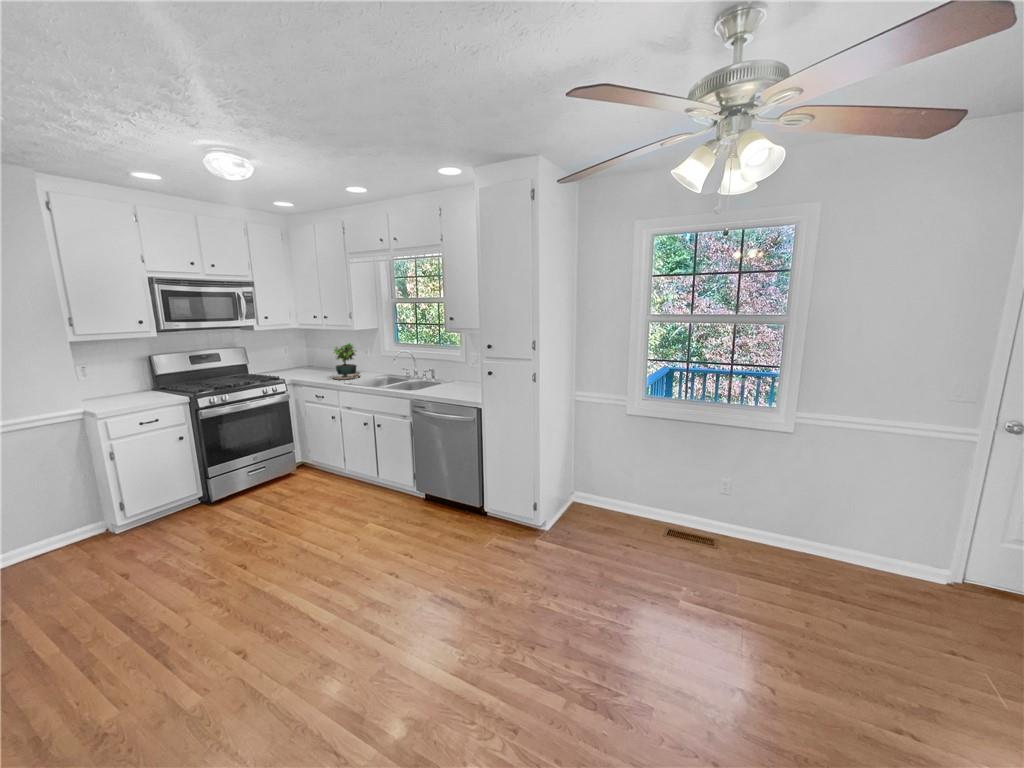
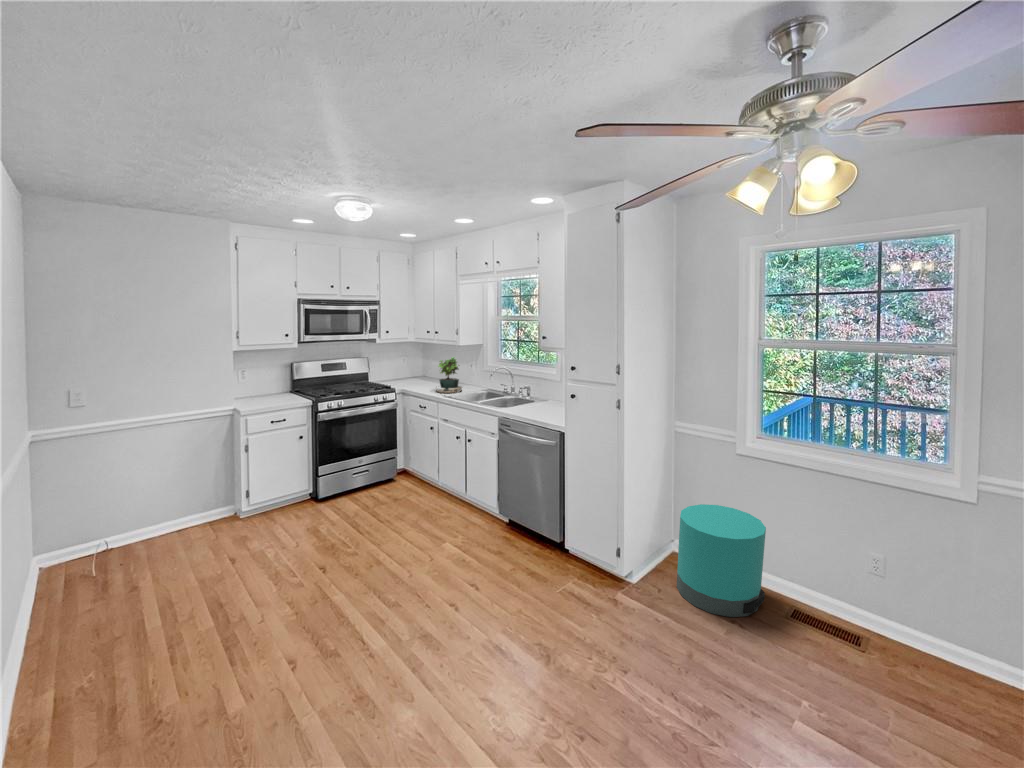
trash can: none [582,456,647,541] -> present [677,504,766,617]

